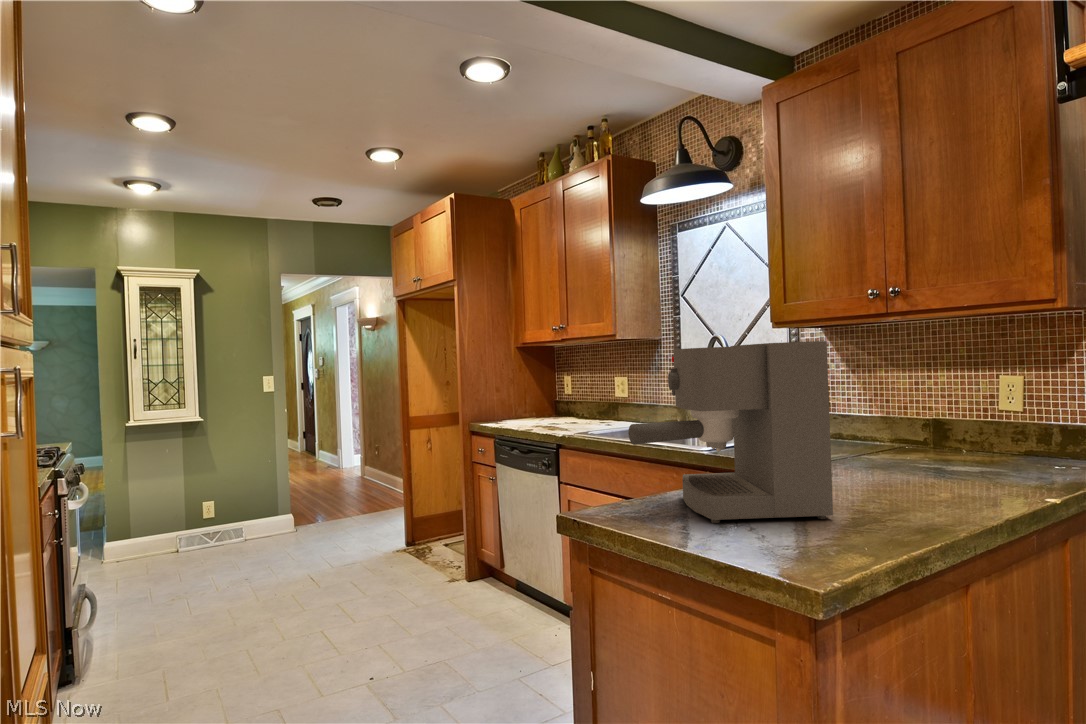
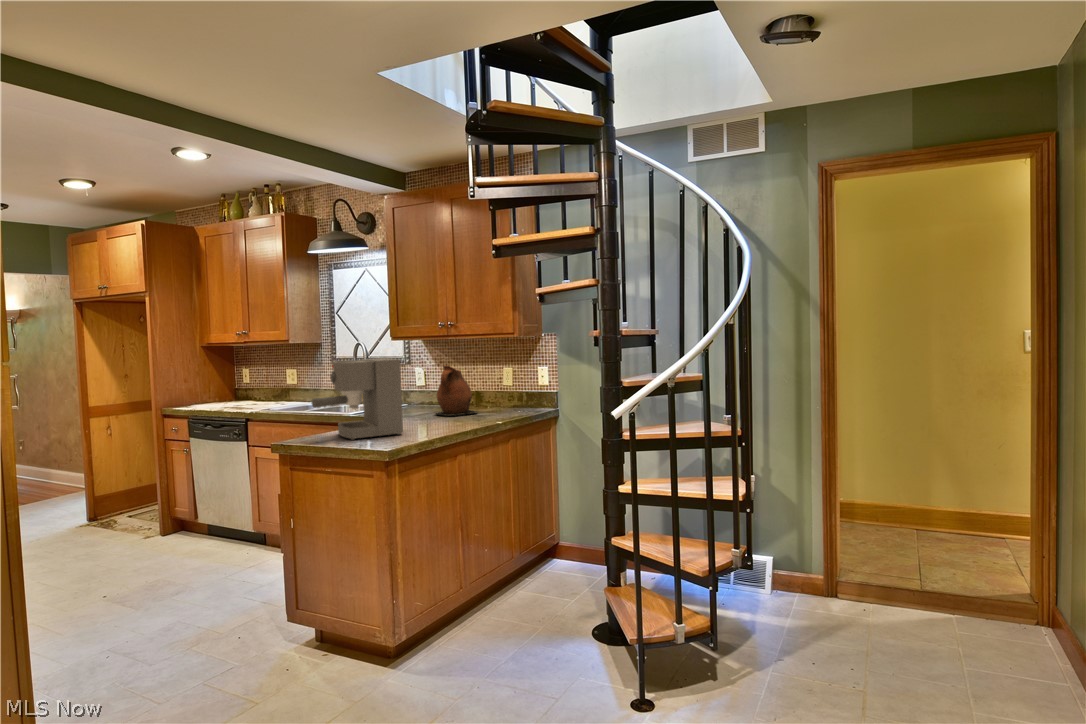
ceramic pitcher: none [863,366,973,470] -> present [436,366,477,416]

